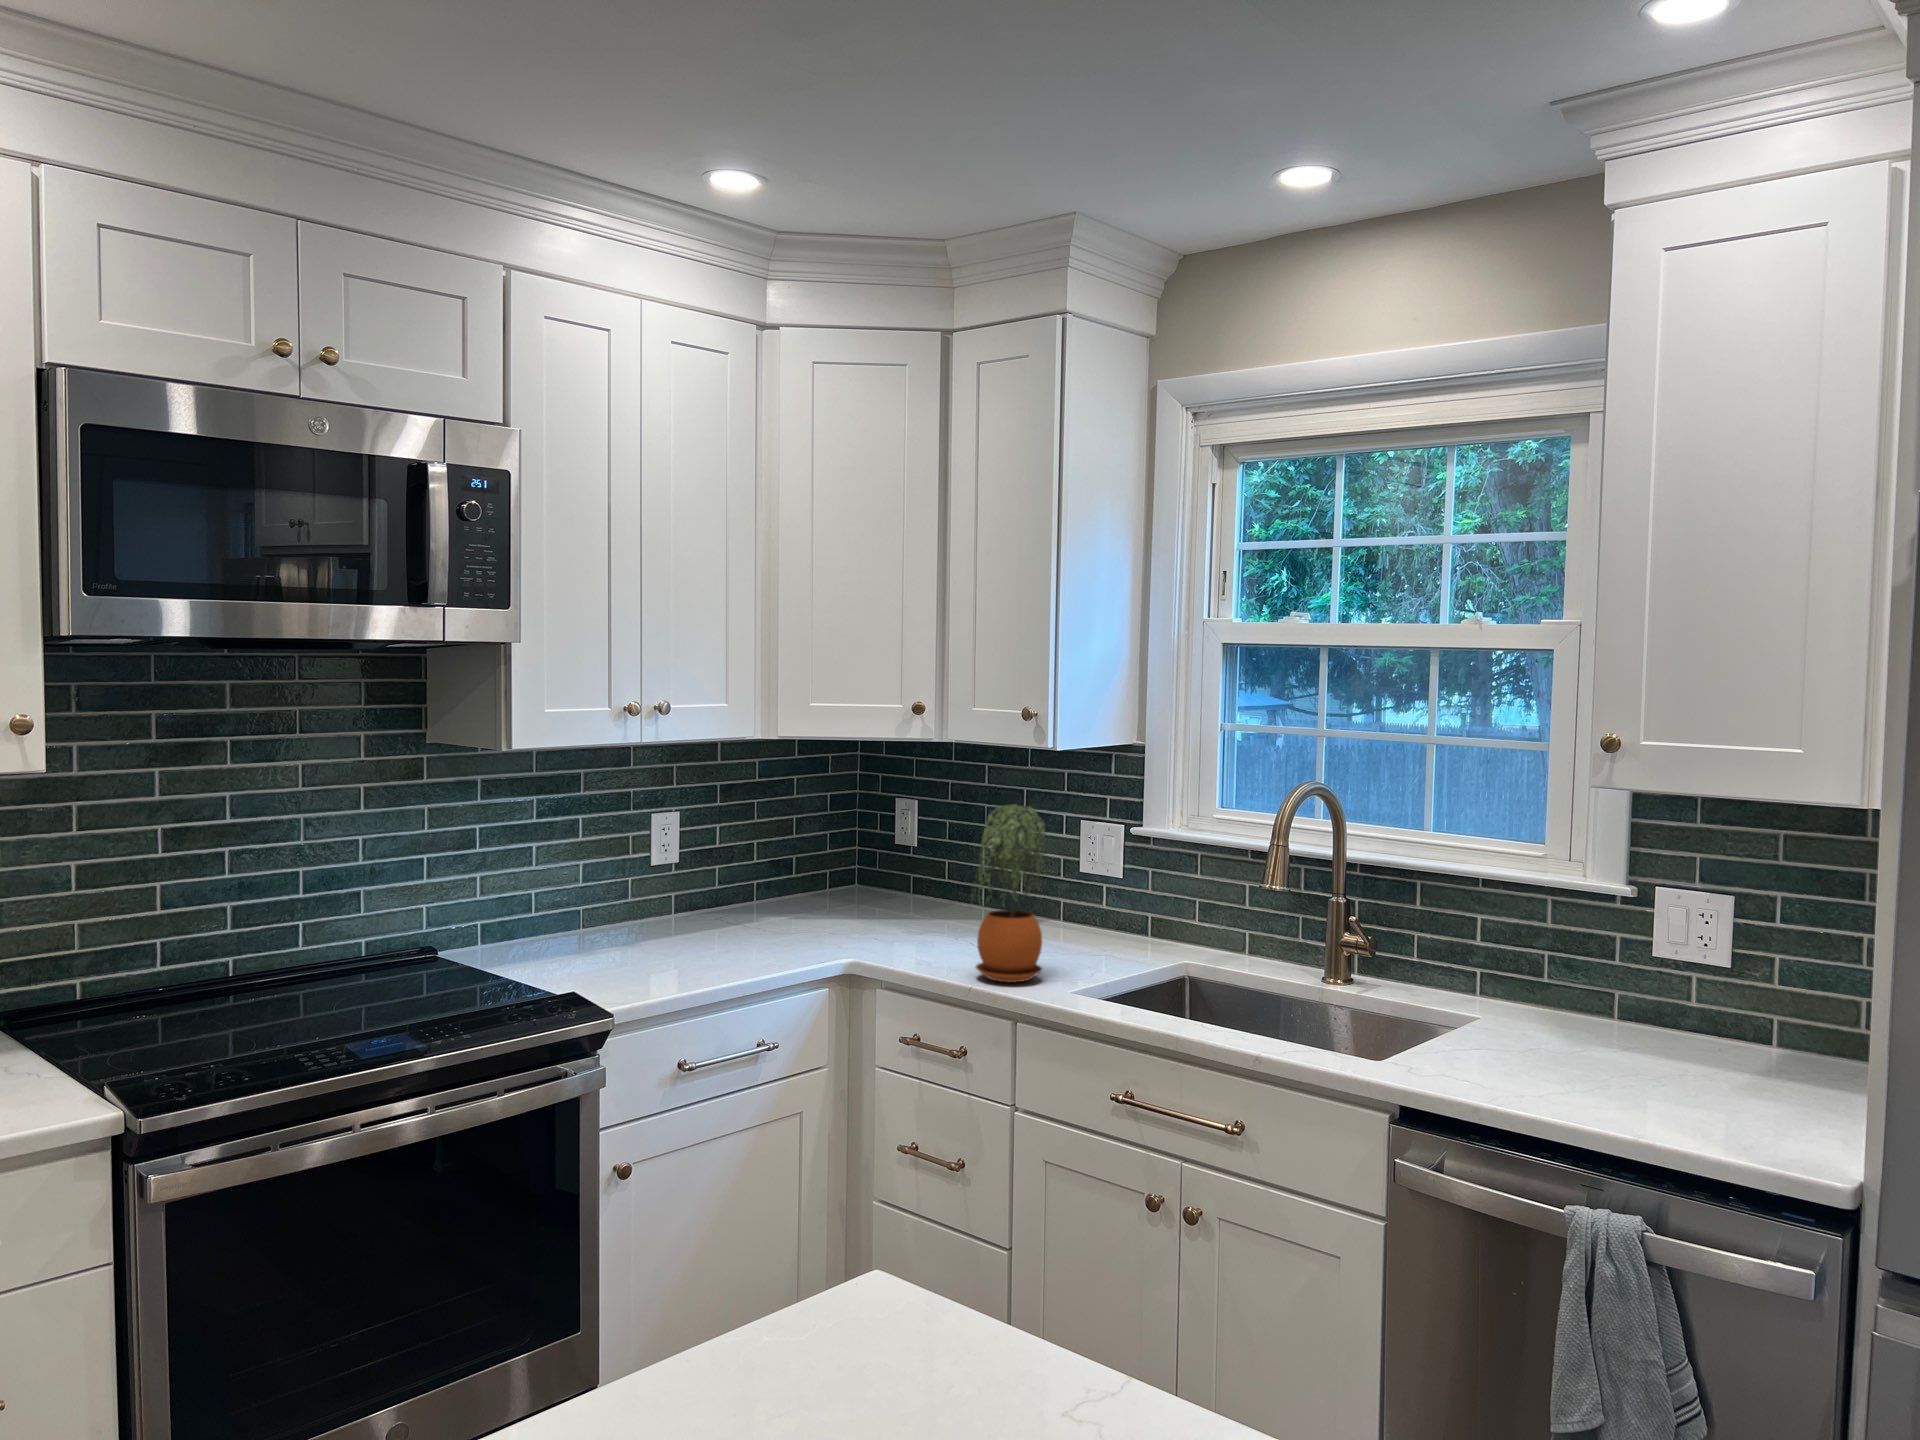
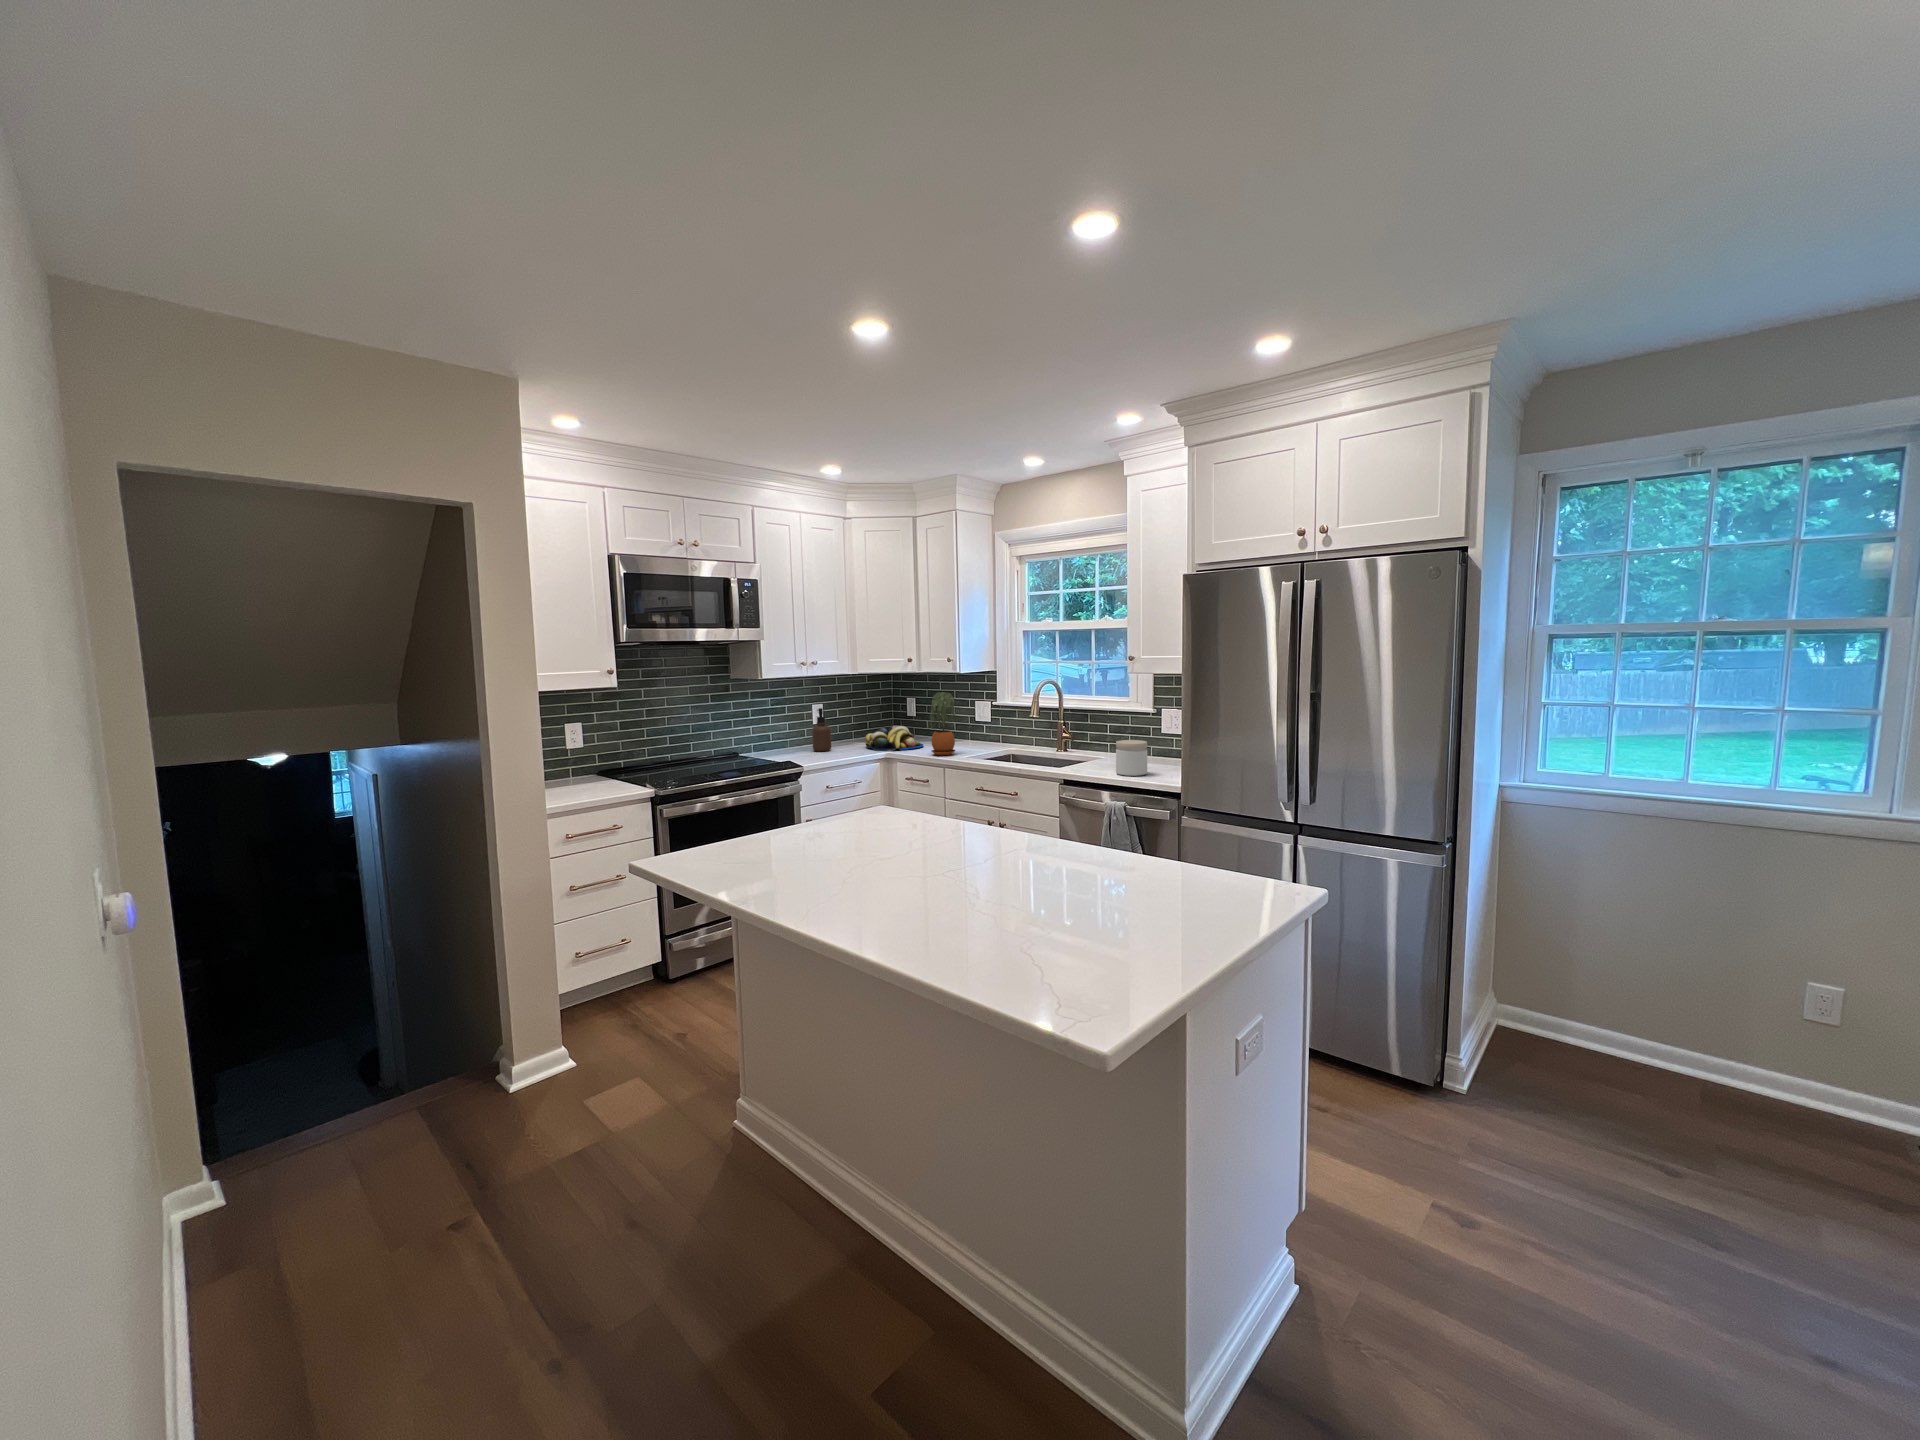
soap dispenser: none [646,830,697,949] -> present [812,708,831,752]
fruit bowl: none [788,878,945,956] -> present [865,725,923,751]
jar: none [1565,993,1671,1113] -> present [1116,740,1147,776]

